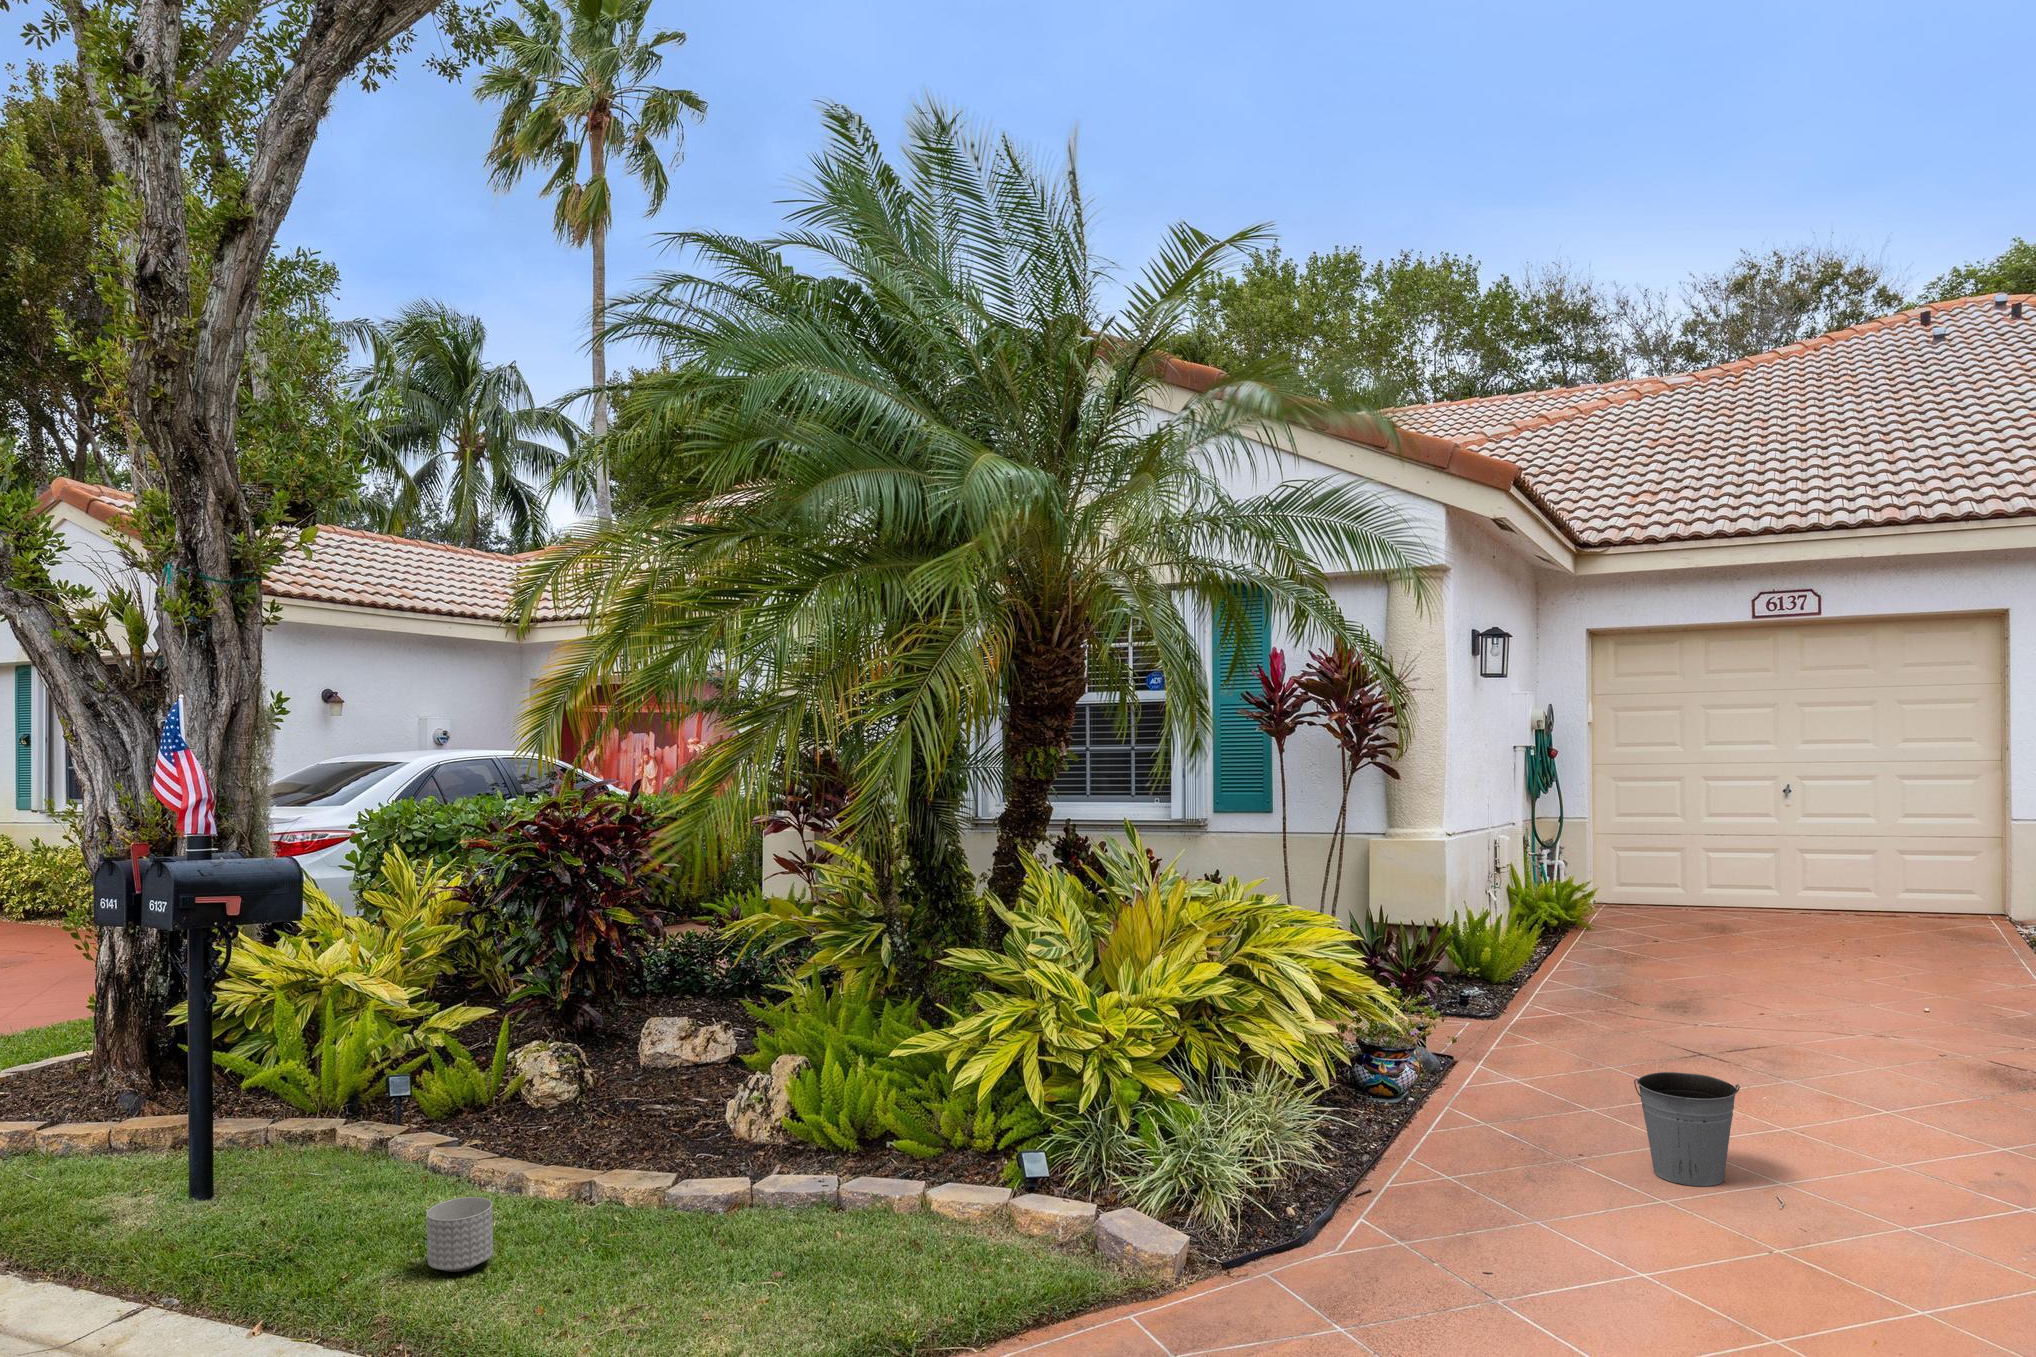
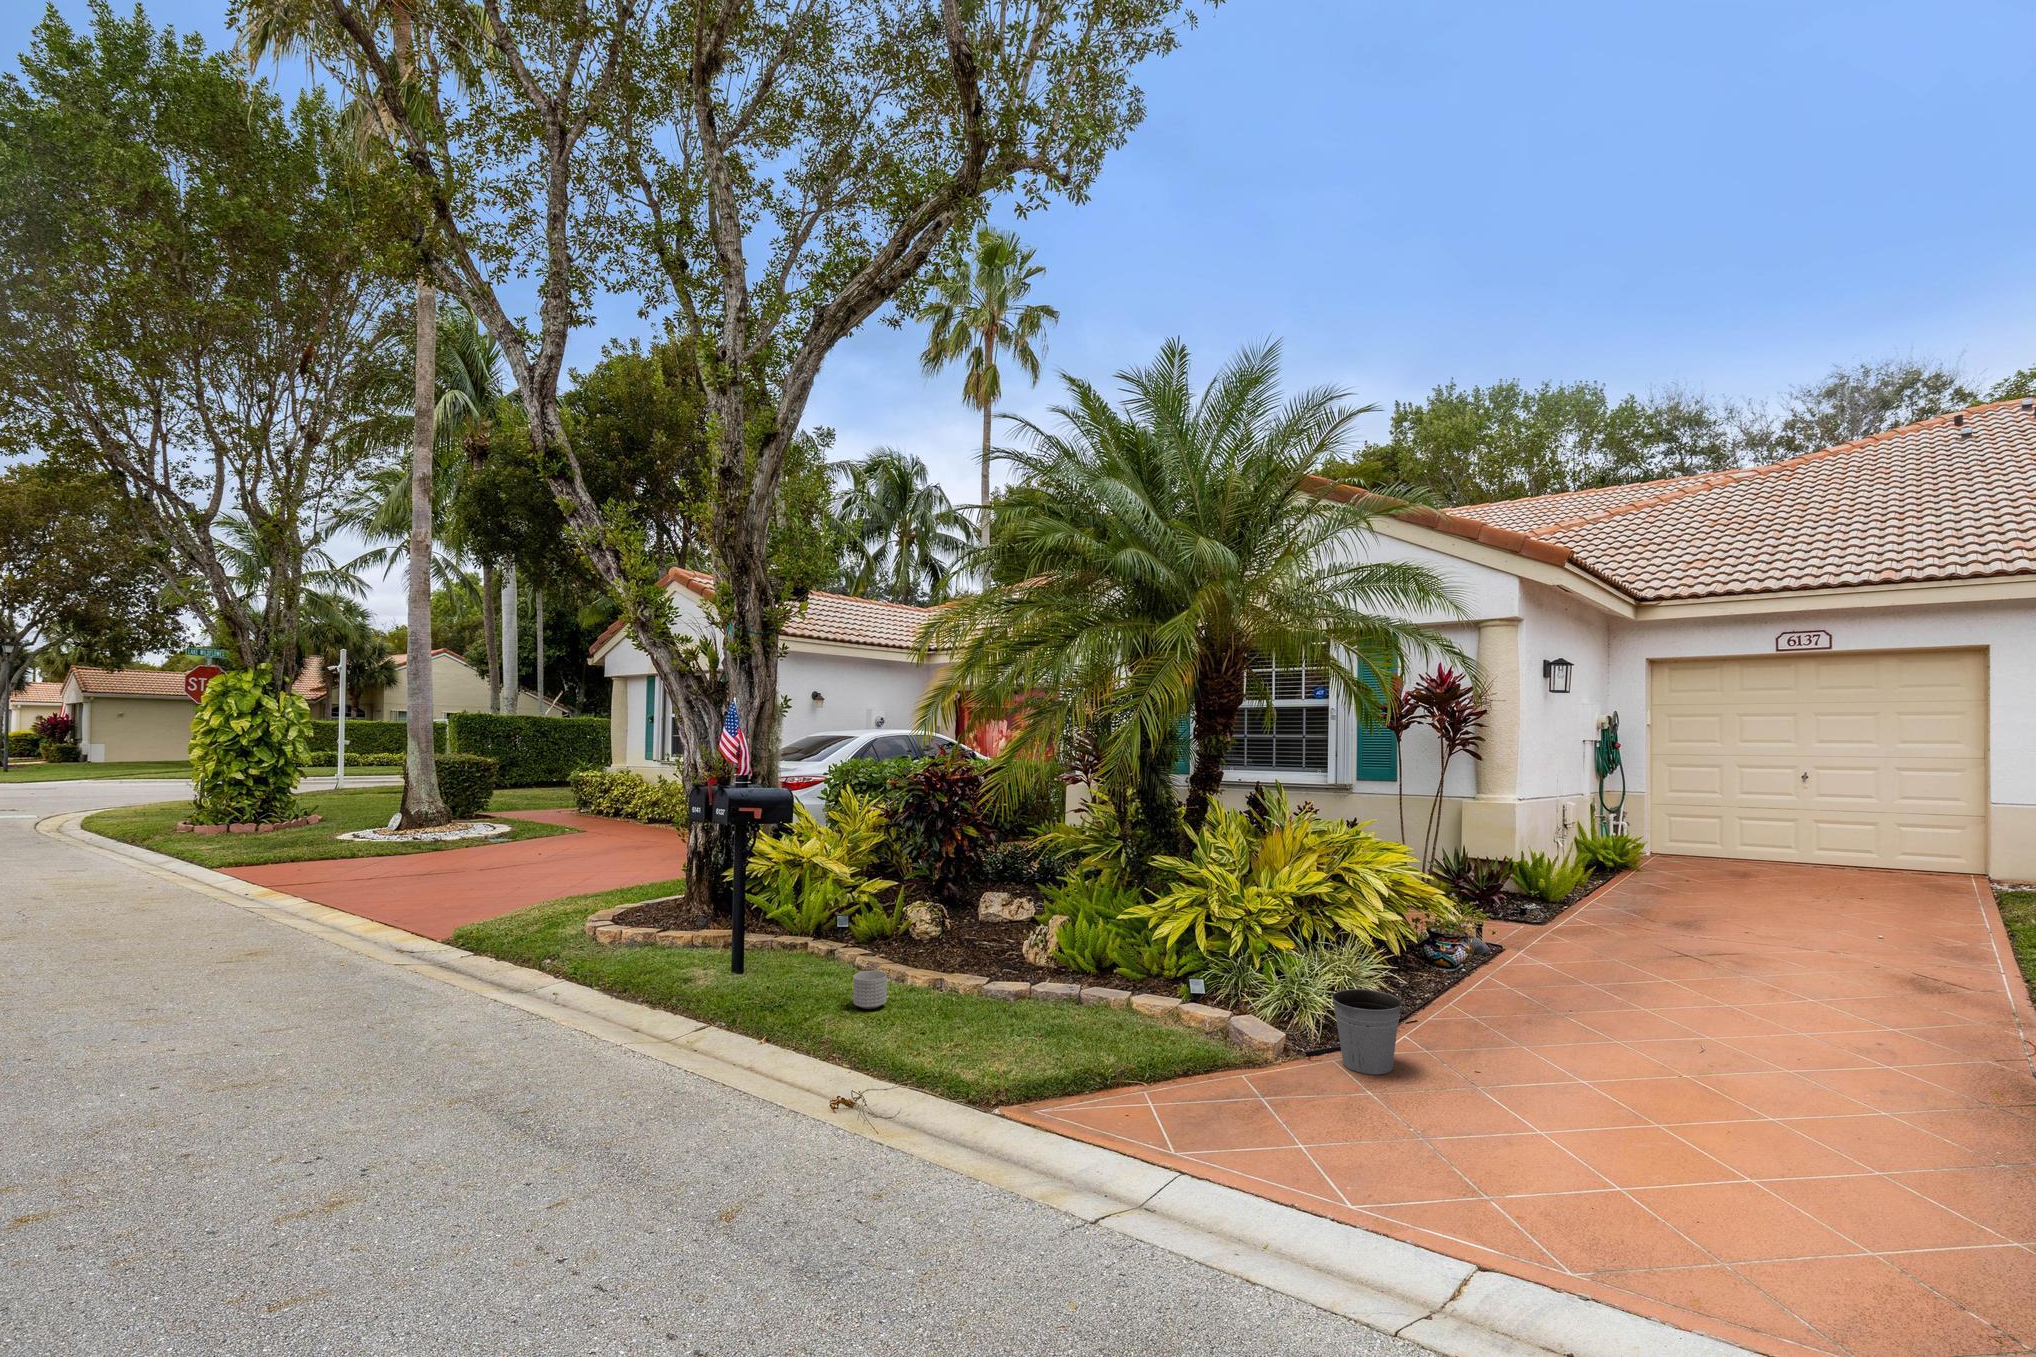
bucket: present [1634,1072,1740,1186] -> present [1331,989,1405,1074]

